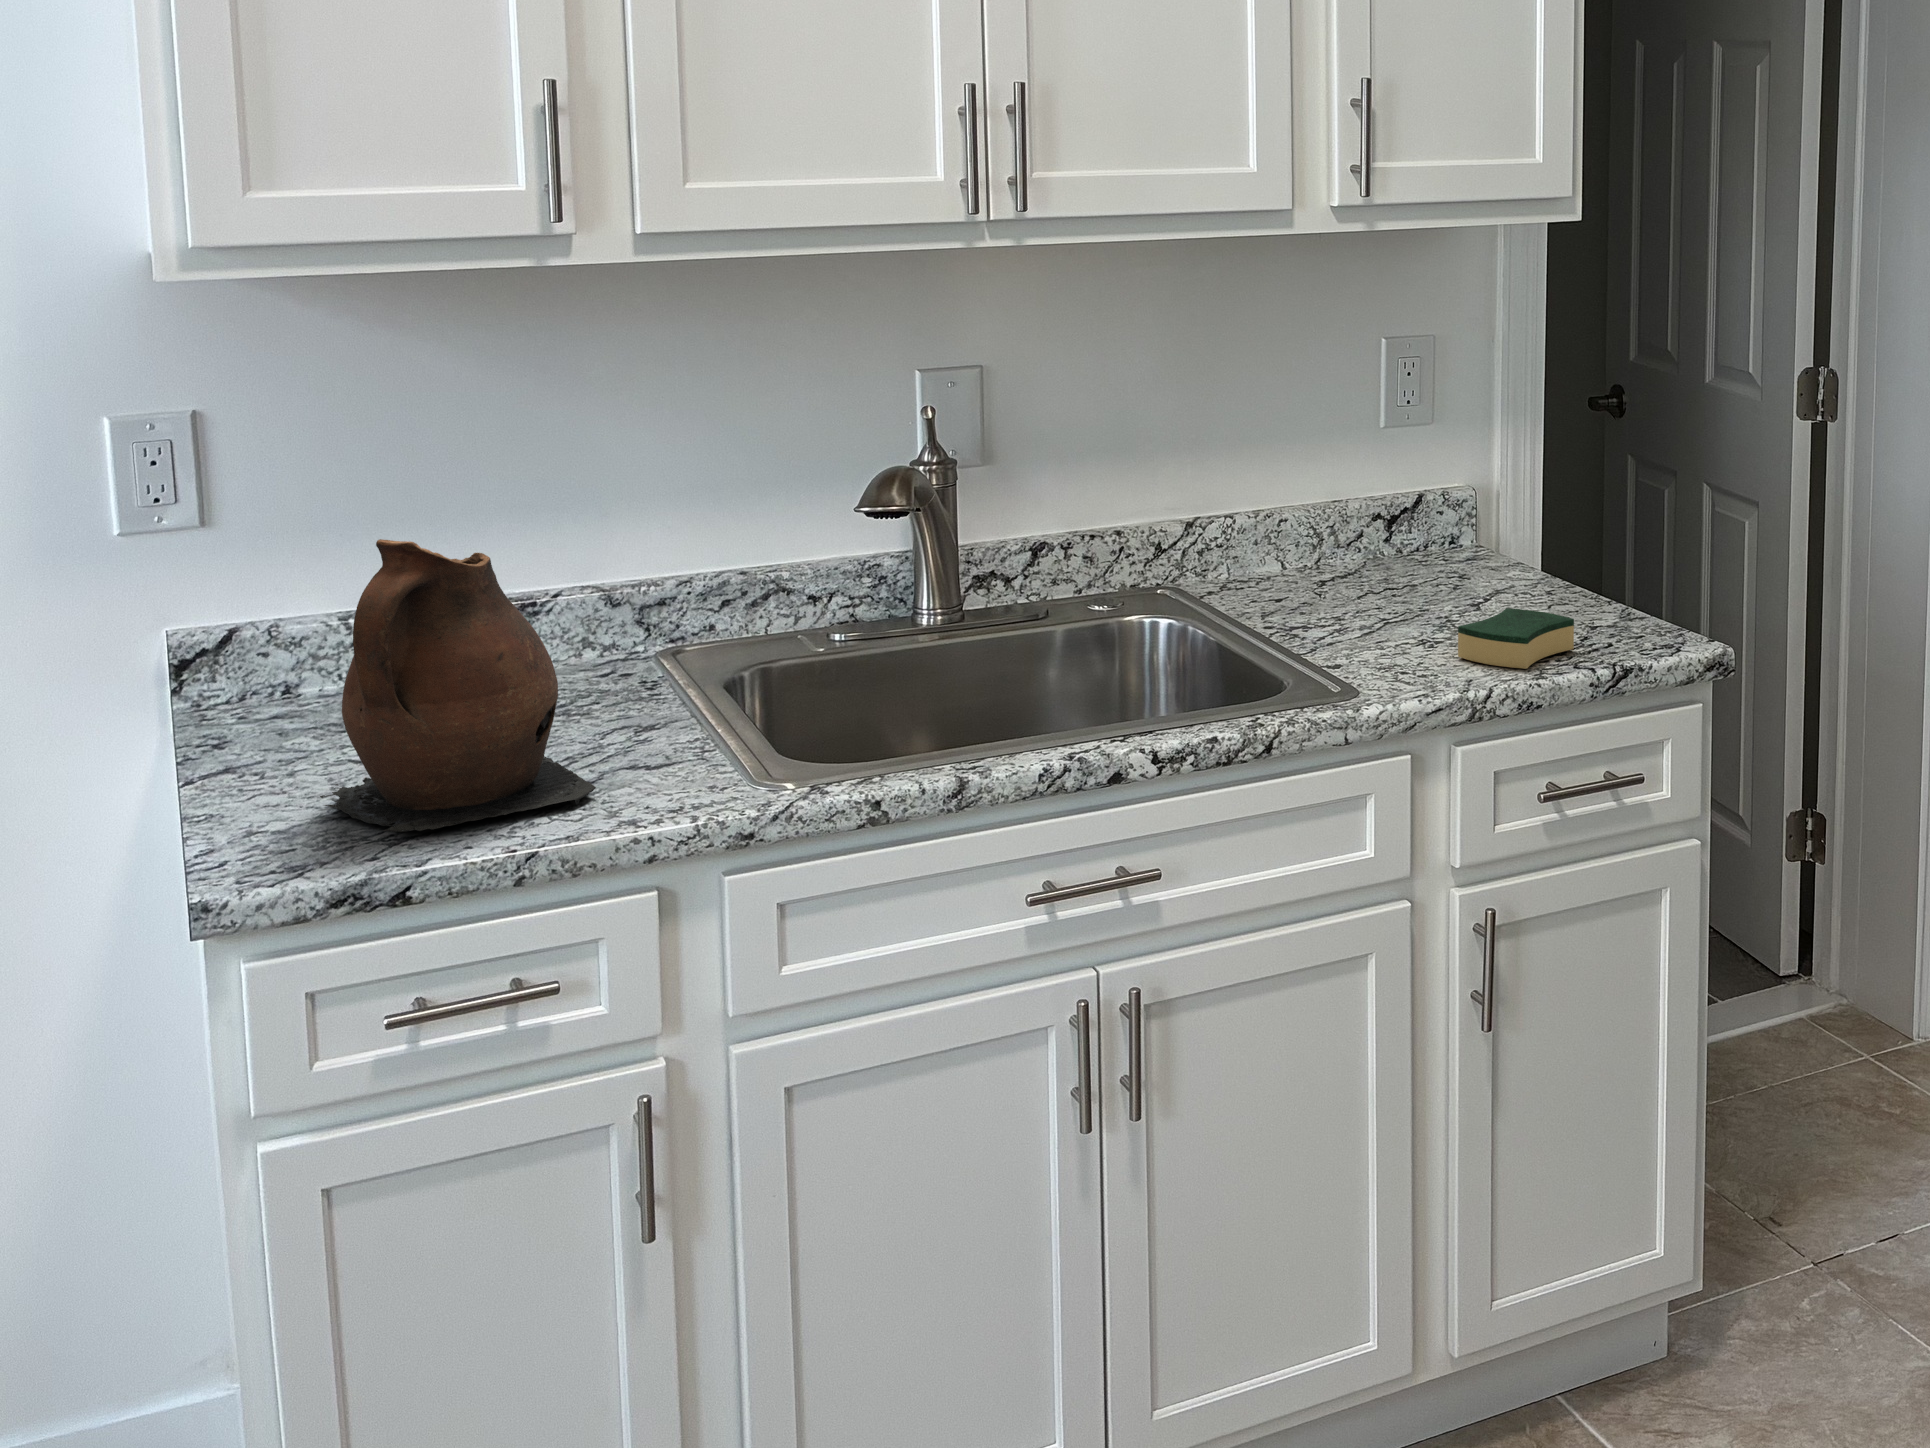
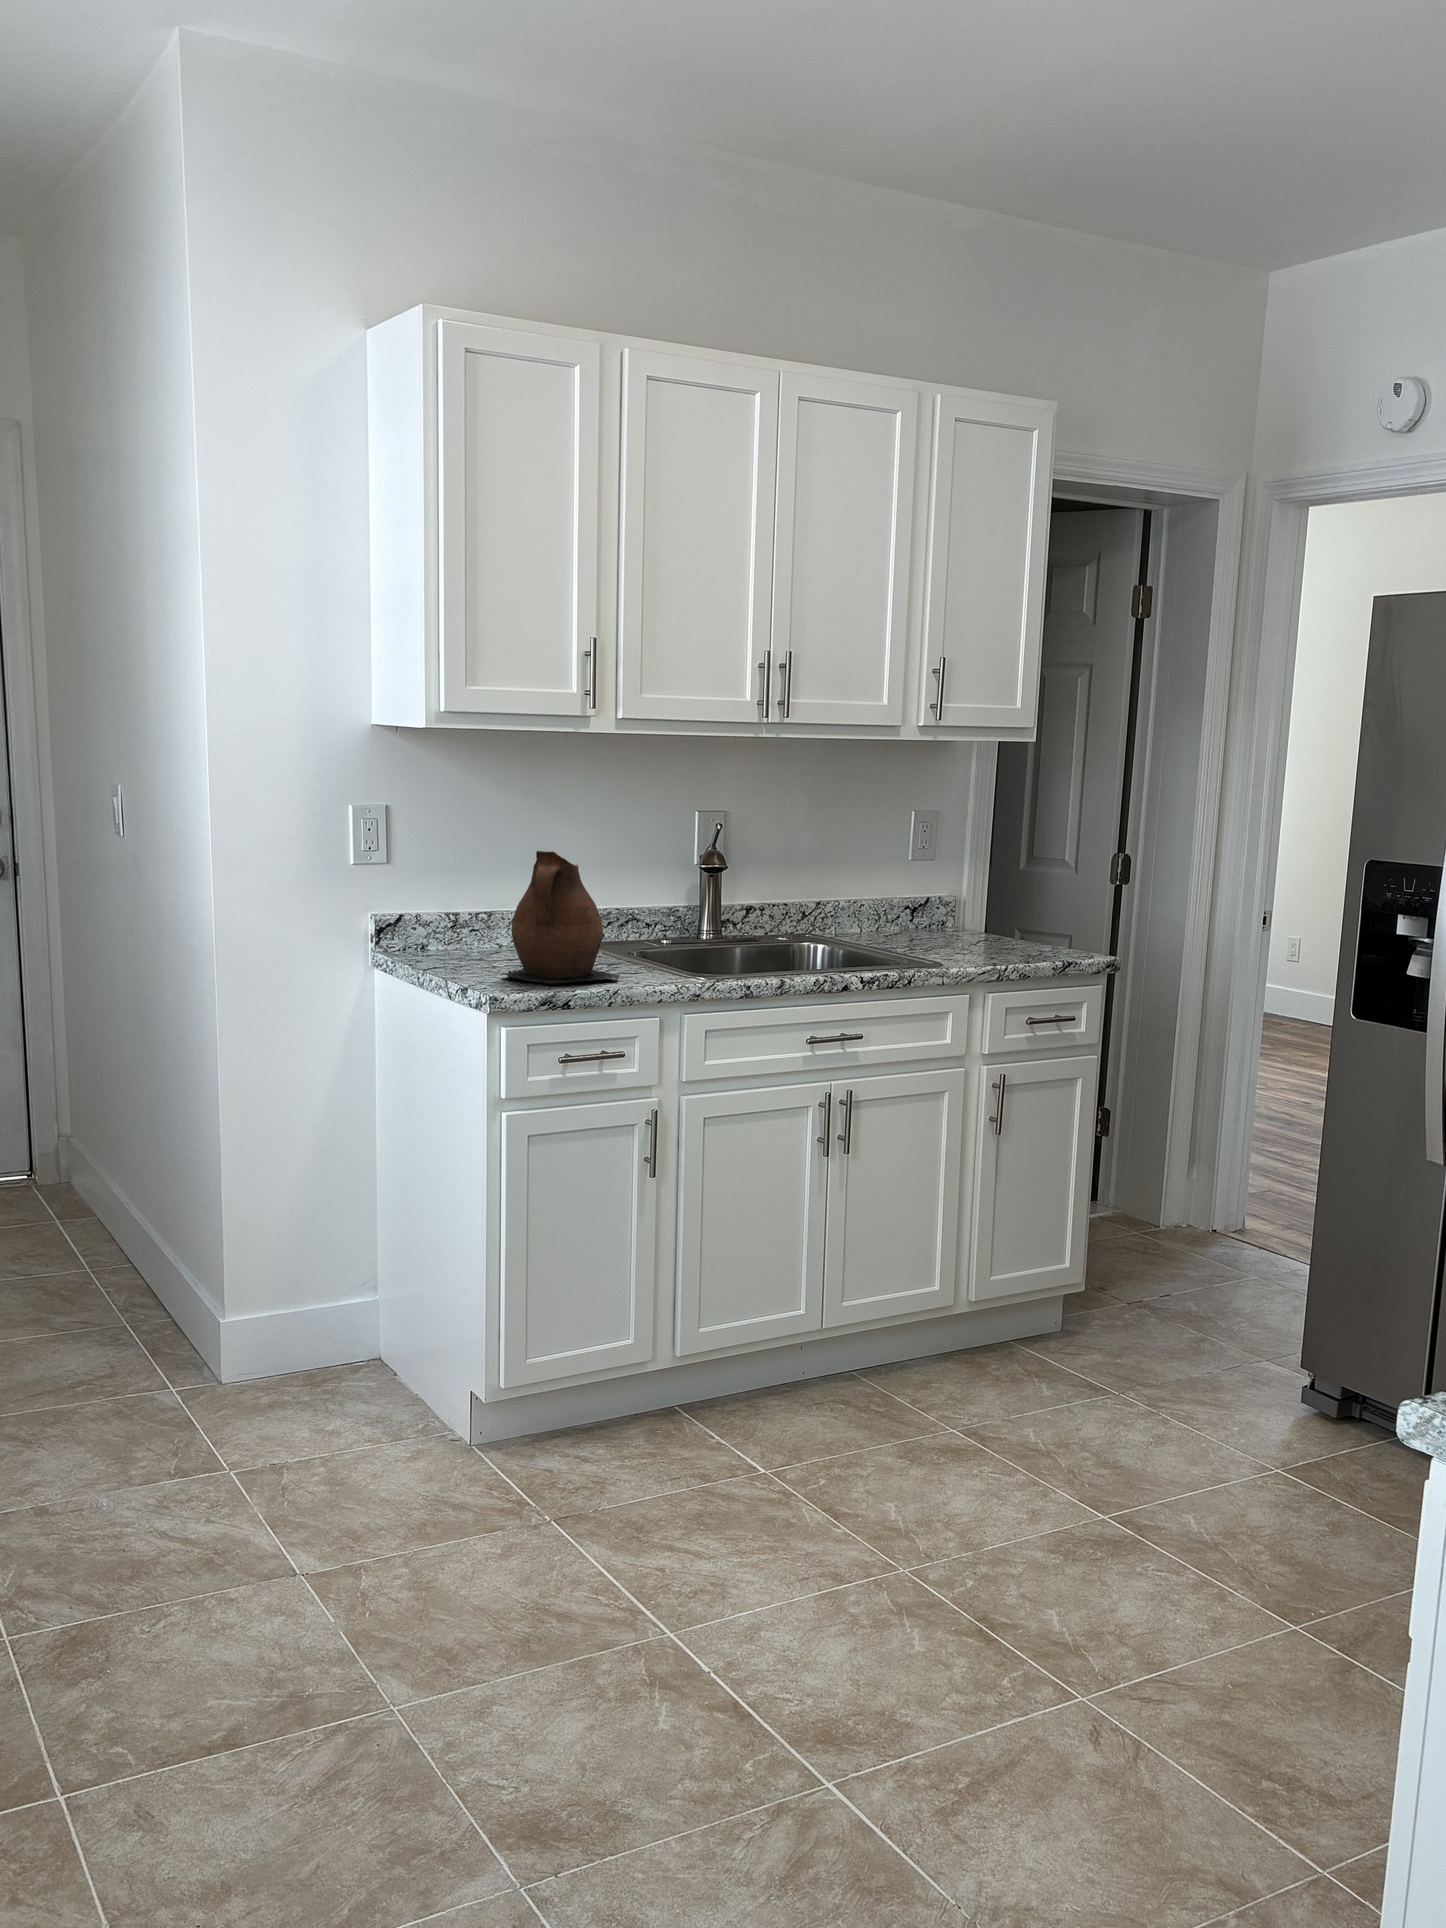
sponge: present [1458,608,1574,669] -> none [978,939,1035,963]

